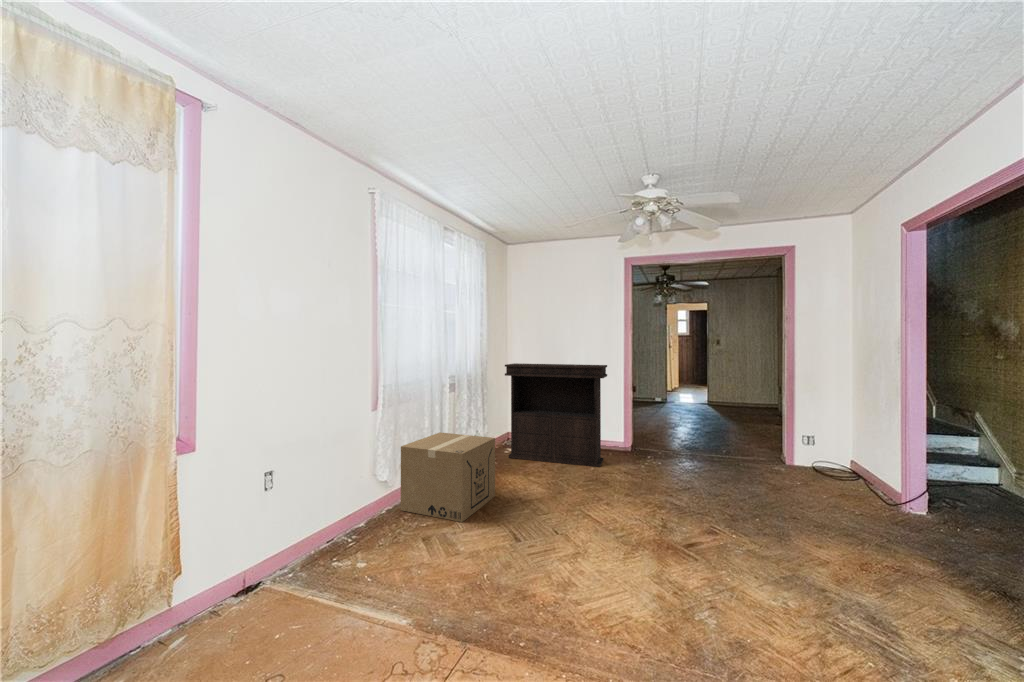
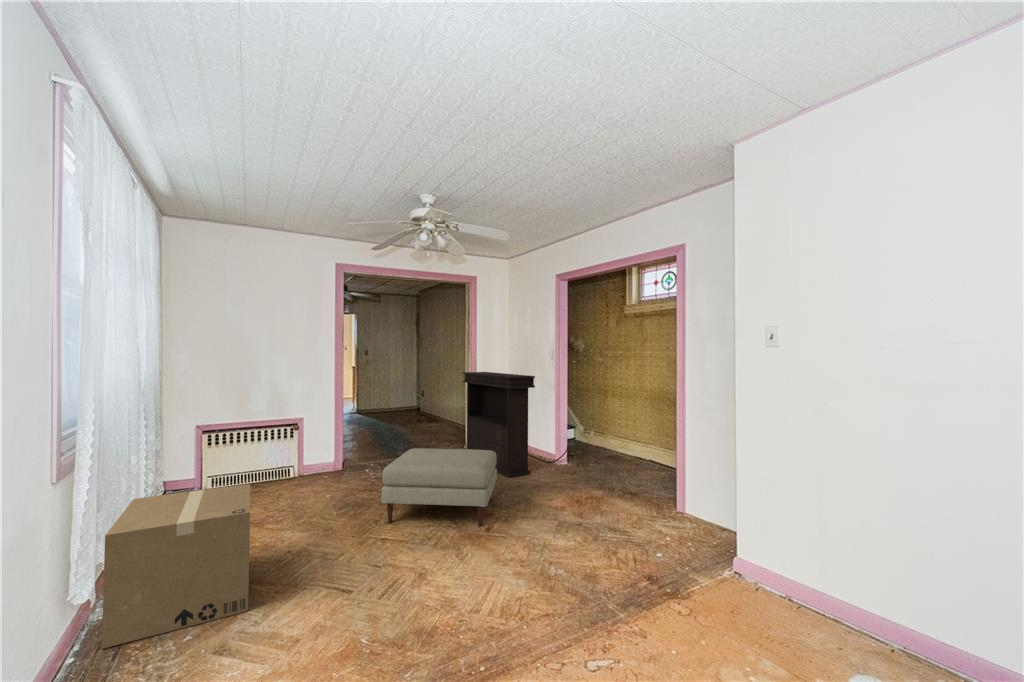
console table: present [505,363,607,467] -> present [463,372,535,478]
ottoman: none [601,440,746,539] -> present [381,448,497,526]

